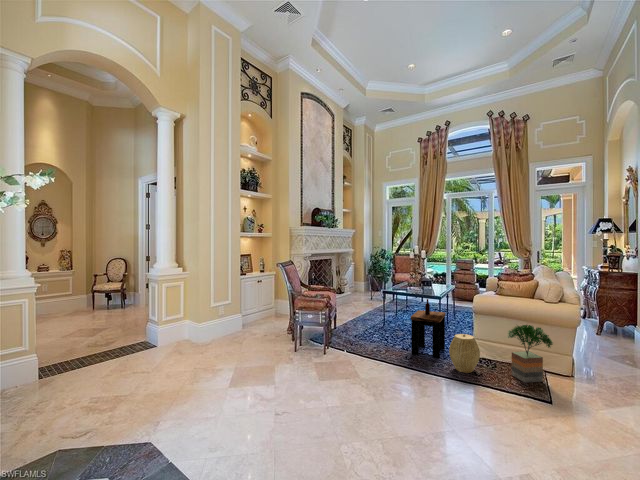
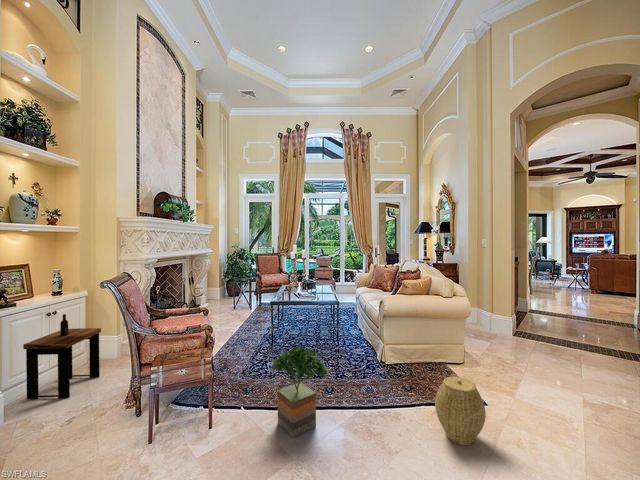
side table: present [411,299,445,358] -> present [23,314,101,399]
potted tree: present [508,325,553,383] -> present [272,346,328,438]

